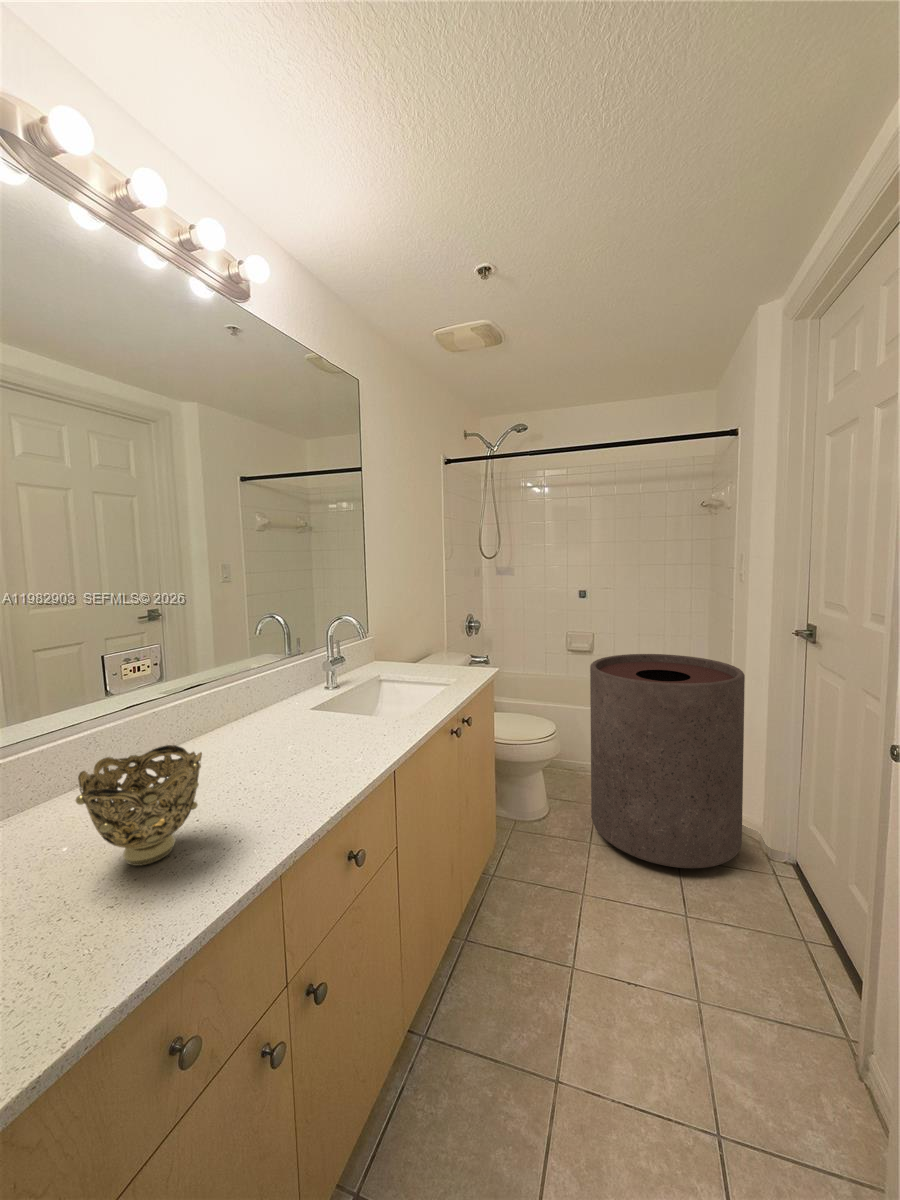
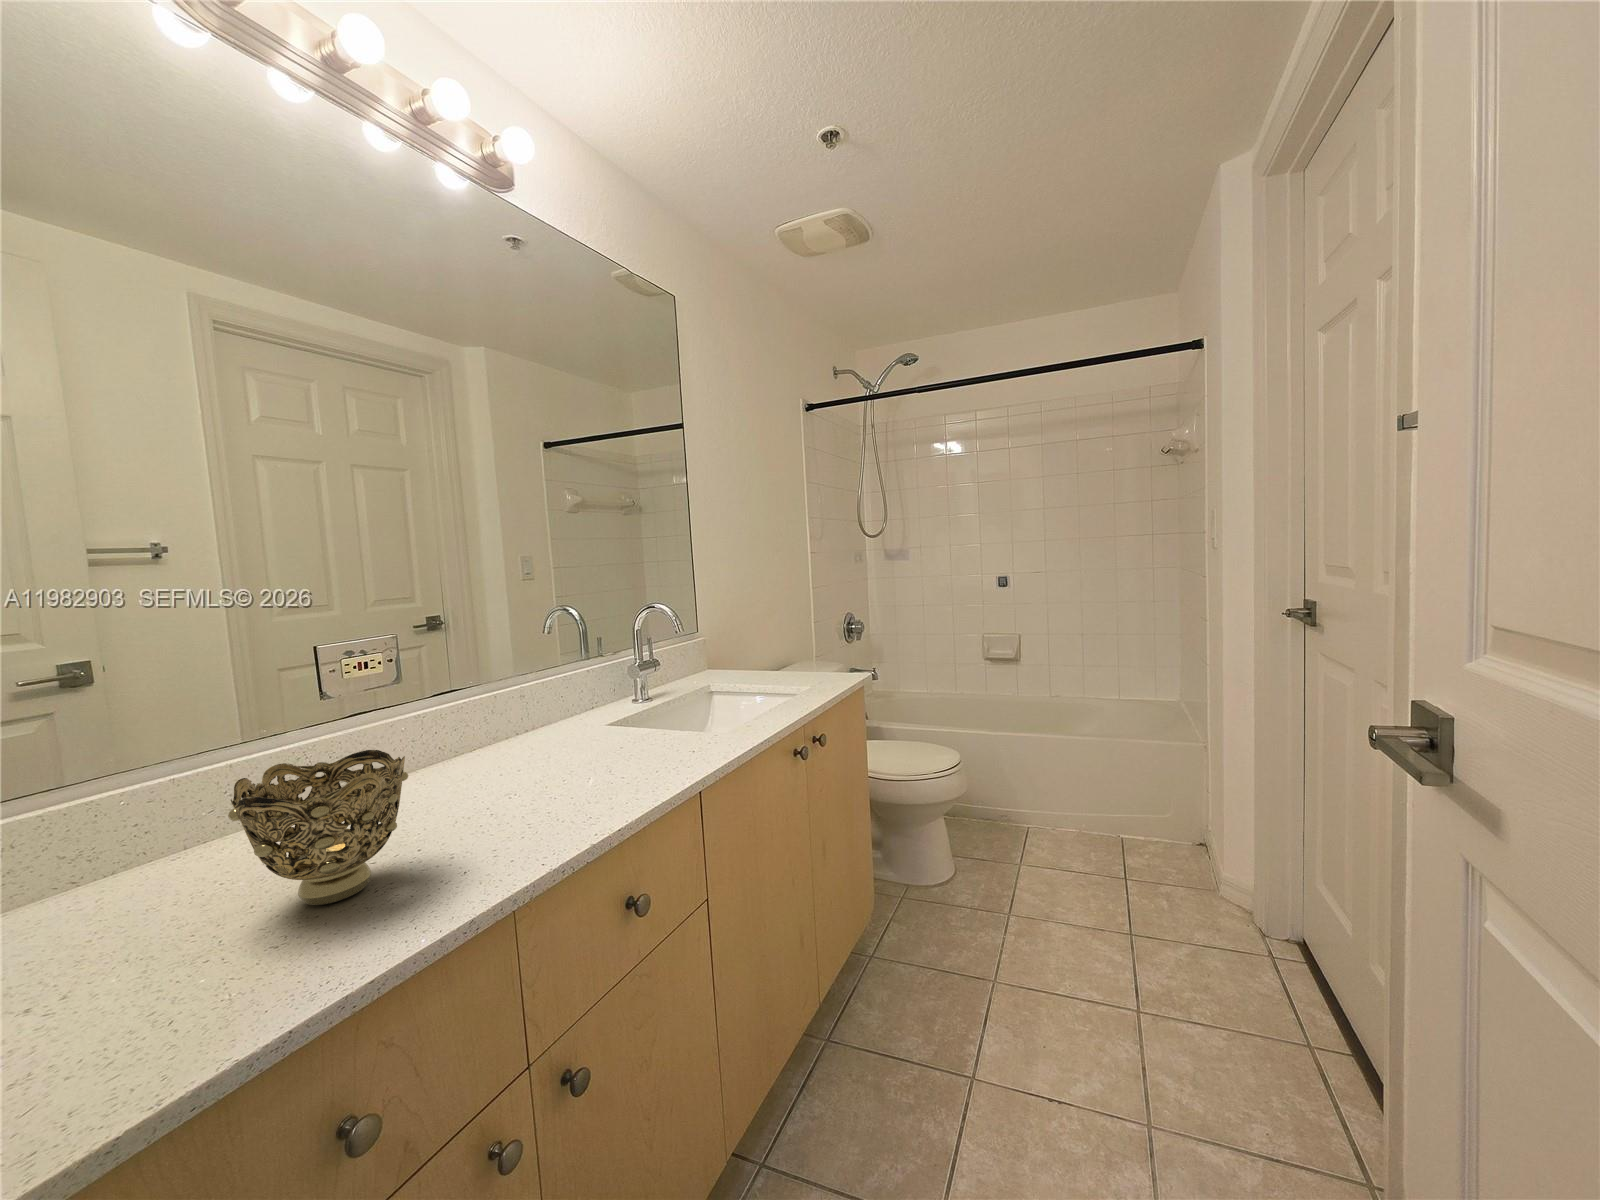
trash can: present [590,654,745,868] -> none [1000,652,1221,945]

